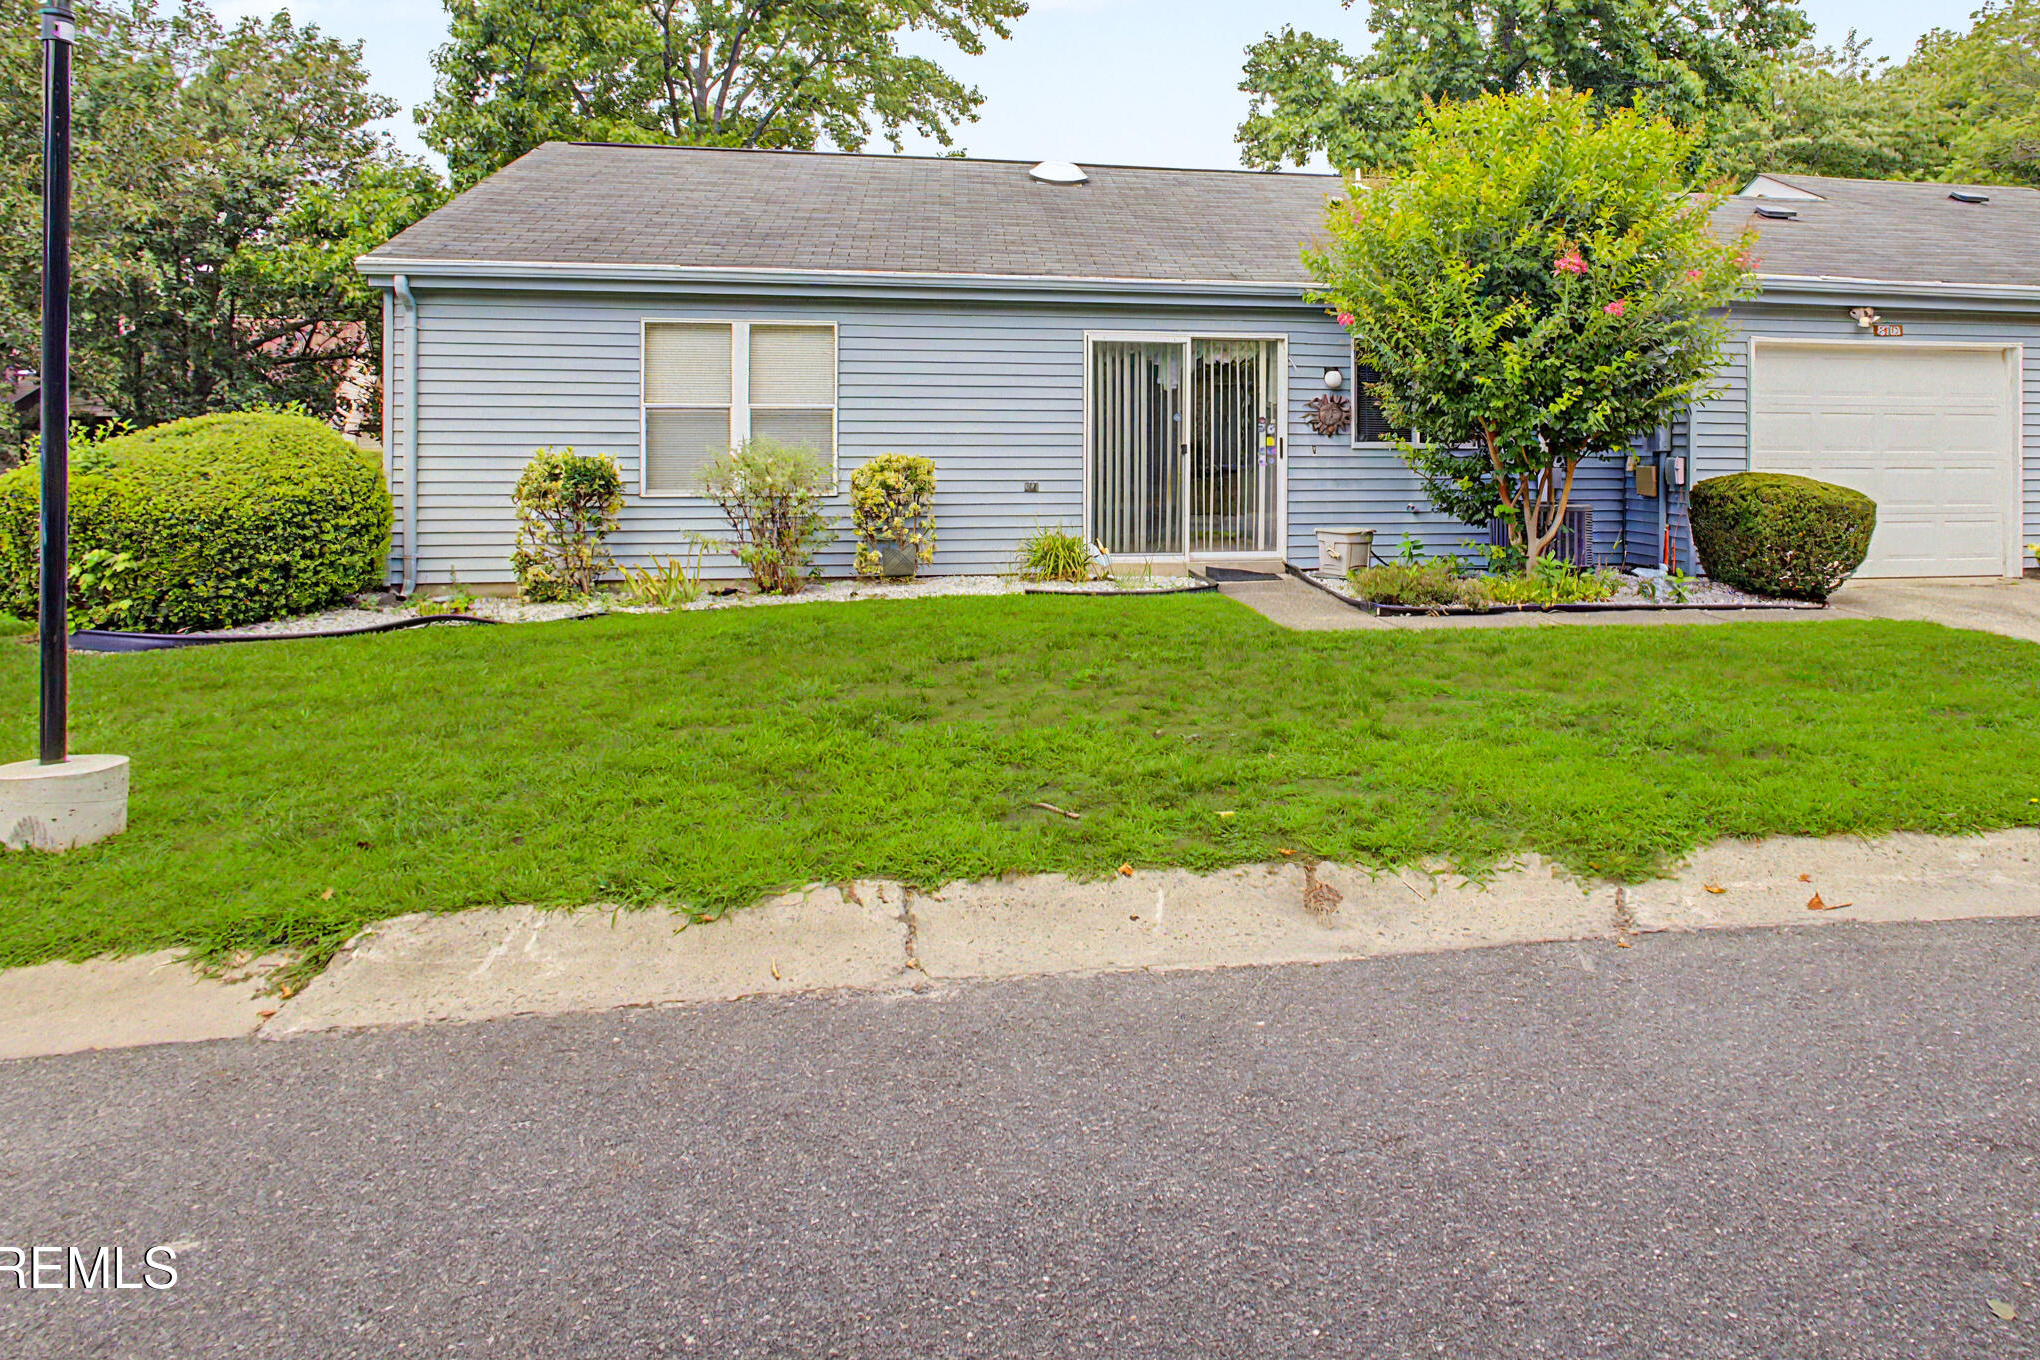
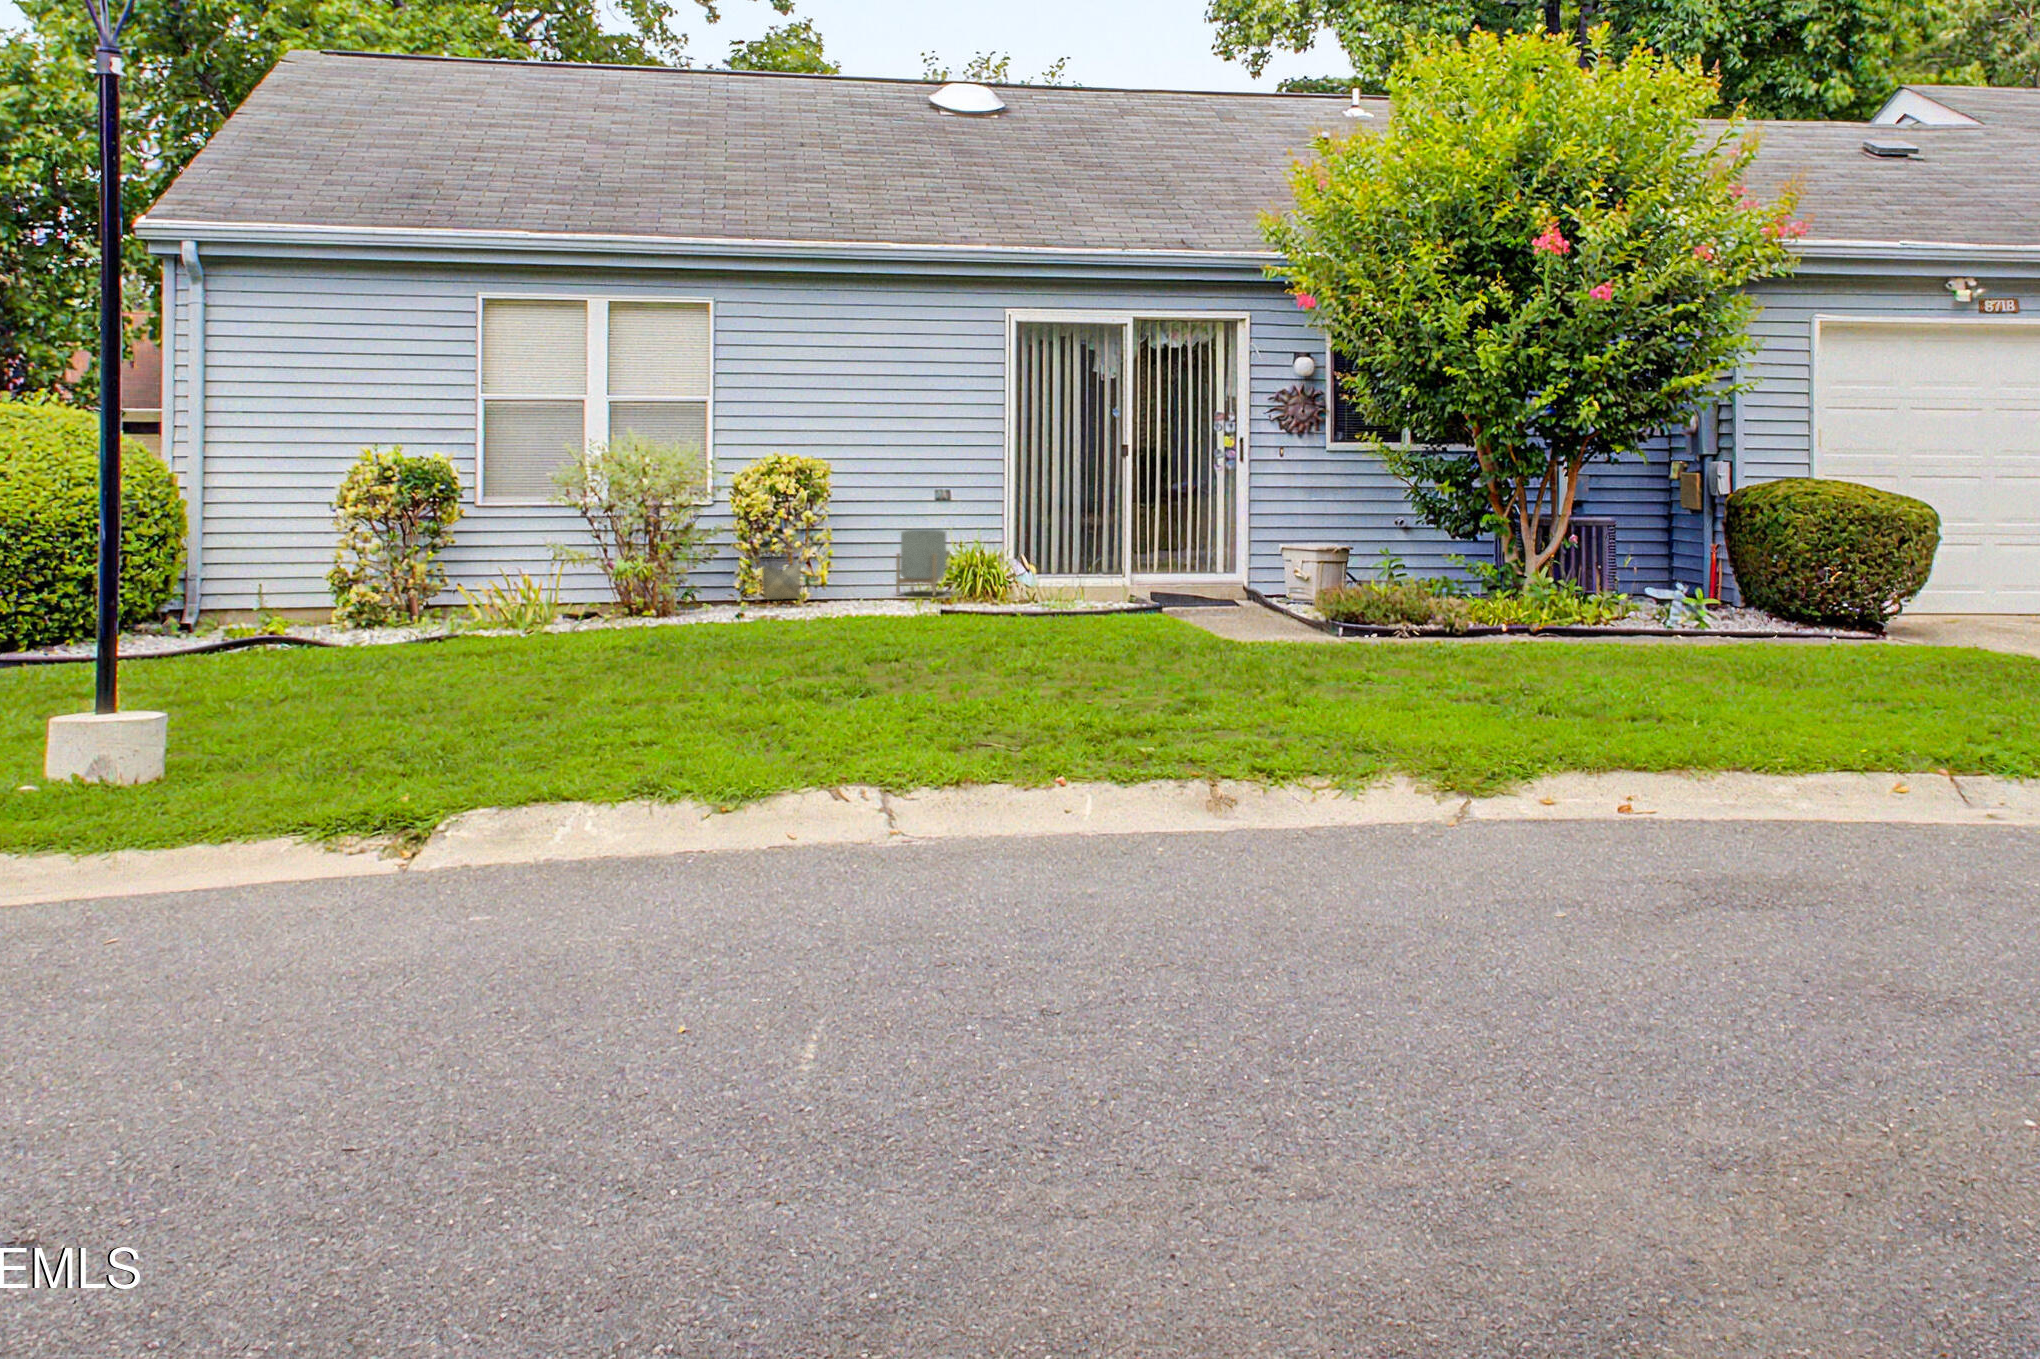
planter: none [997,513,1042,570] -> present [896,530,950,596]

